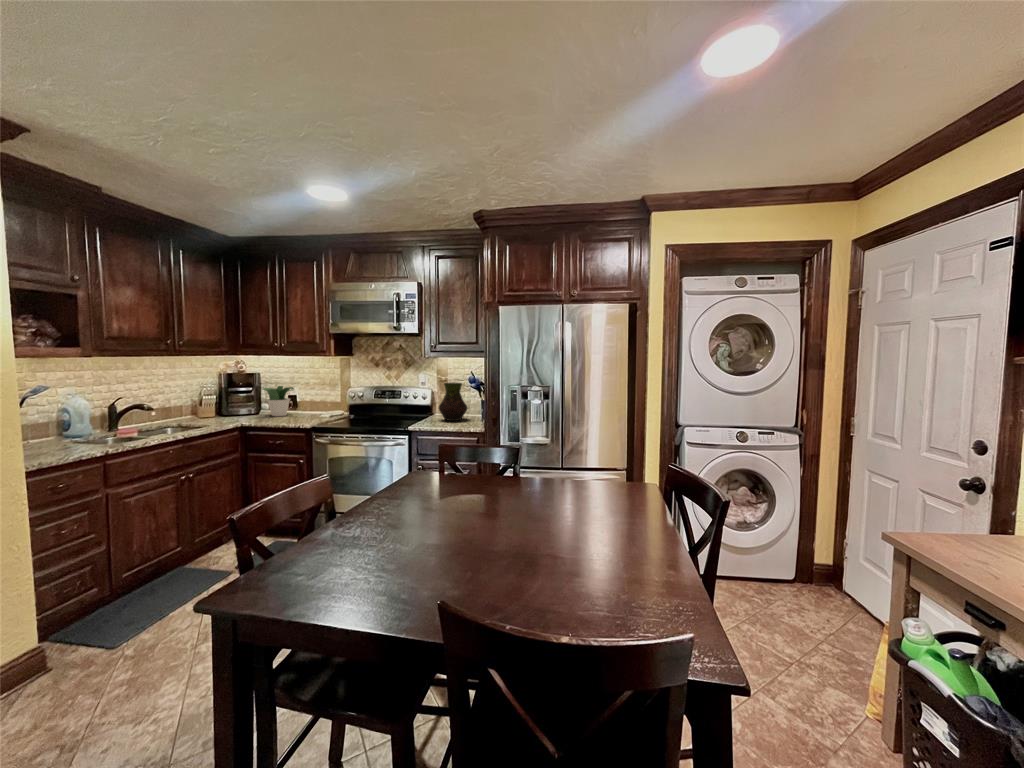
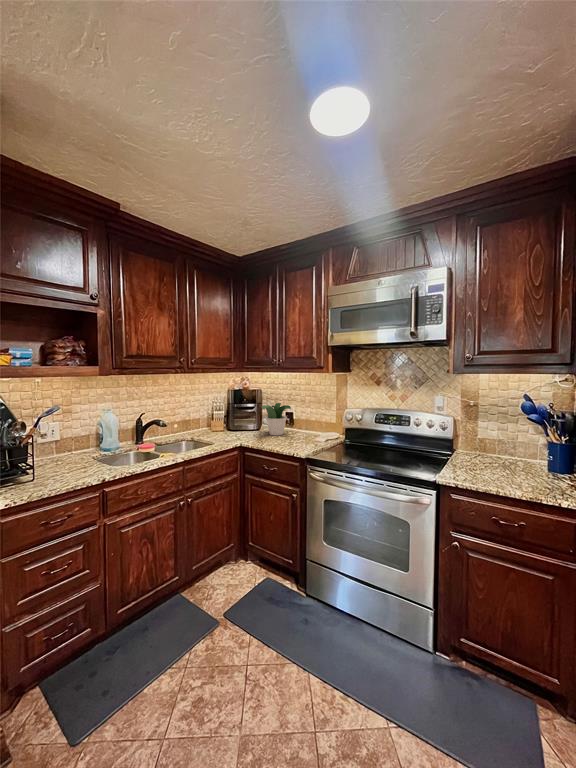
vase: present [439,383,467,421] -> none [474,412,526,473]

